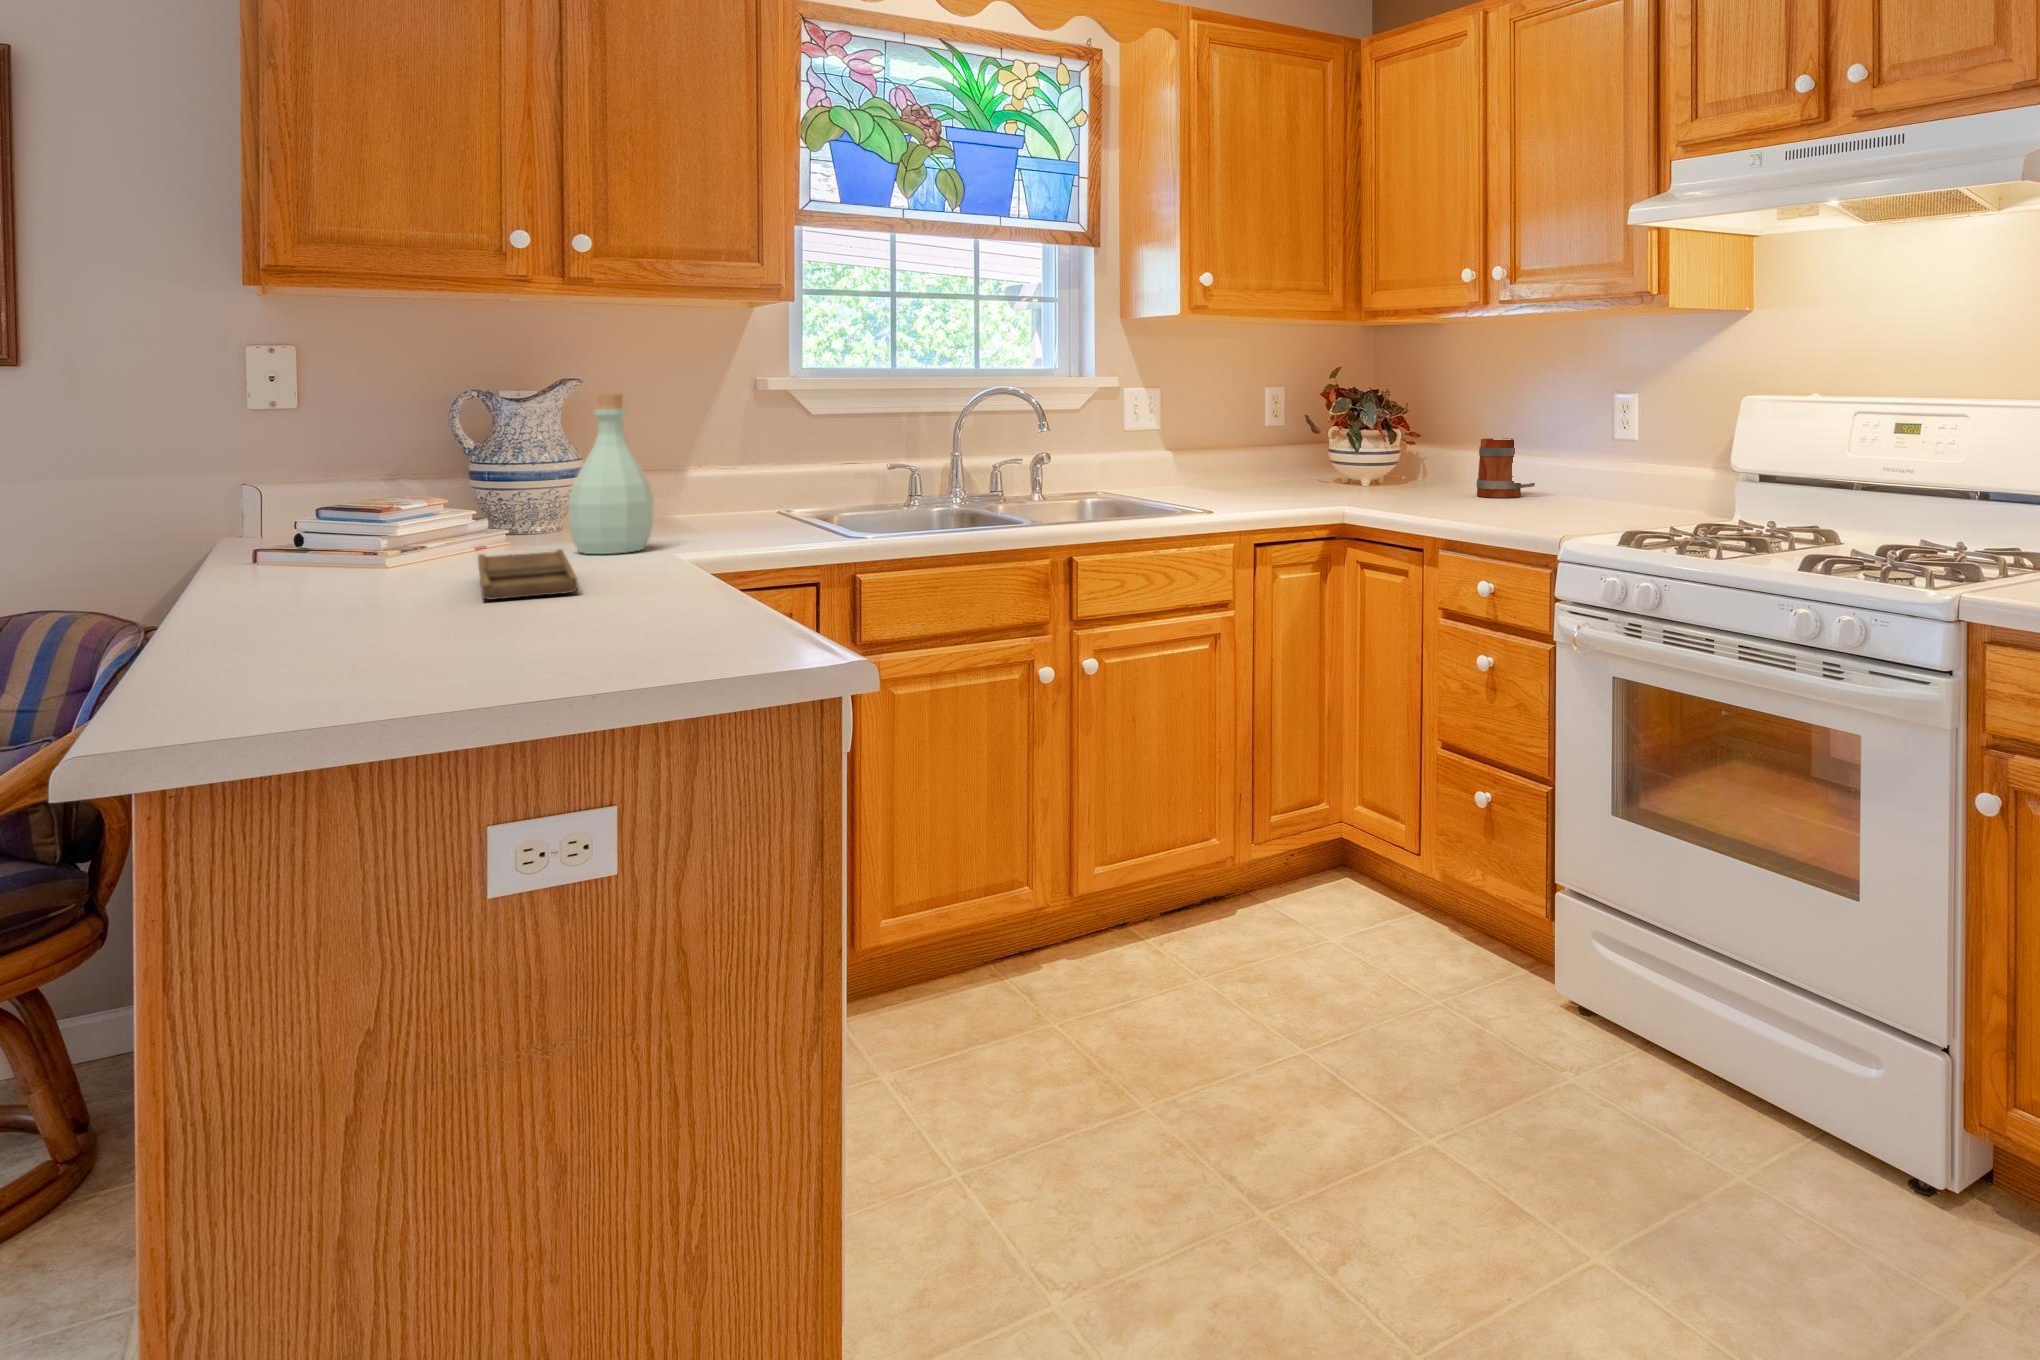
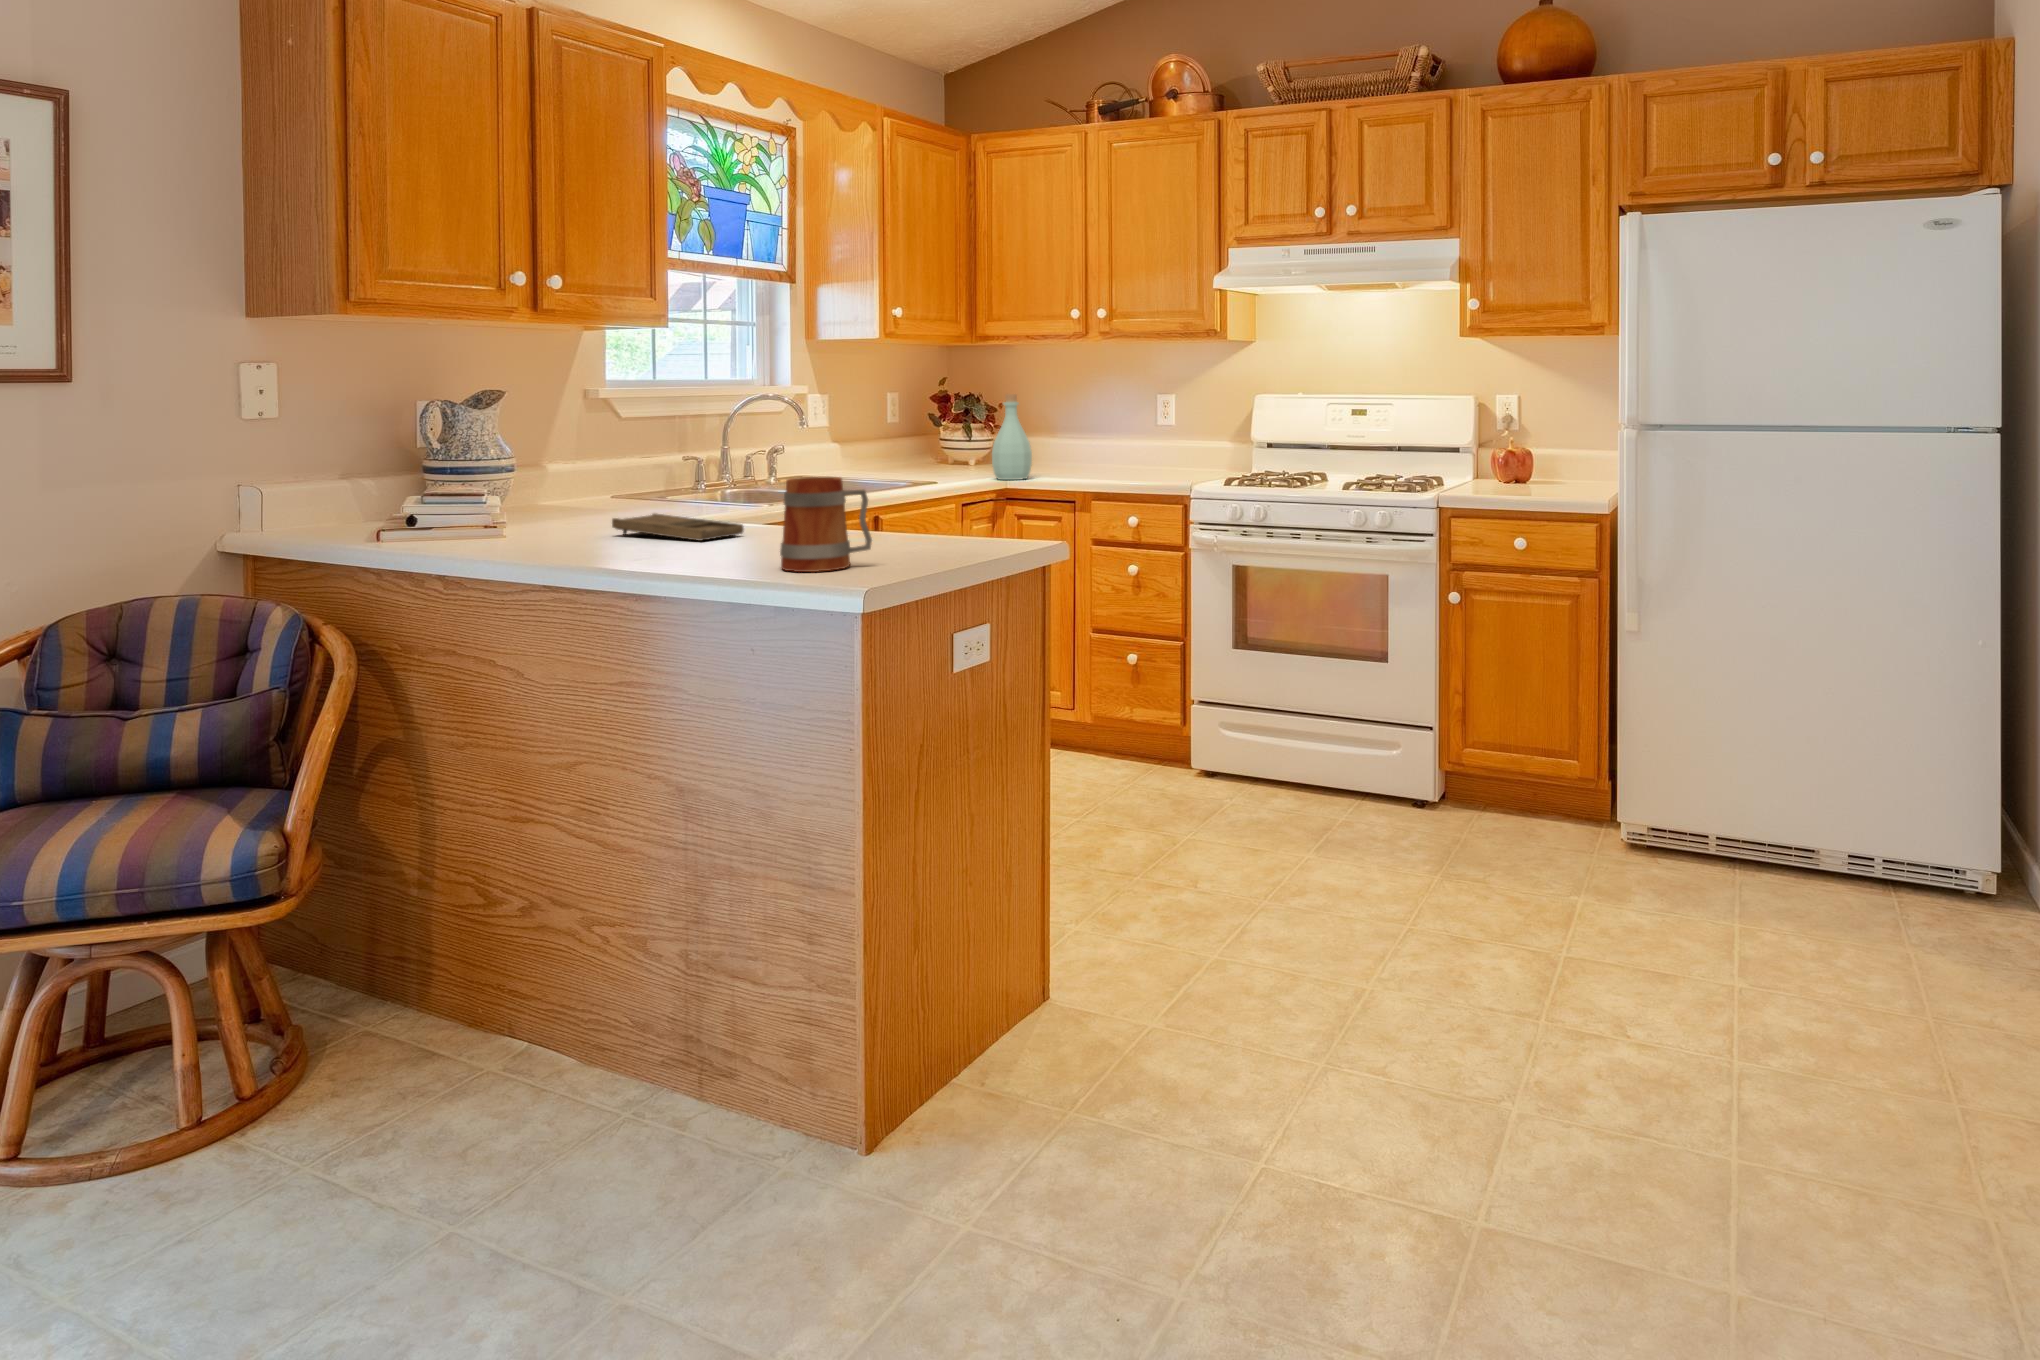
bottle: present [568,394,654,554] -> present [992,394,1032,480]
mug: present [1476,438,1535,498] -> present [780,477,872,572]

